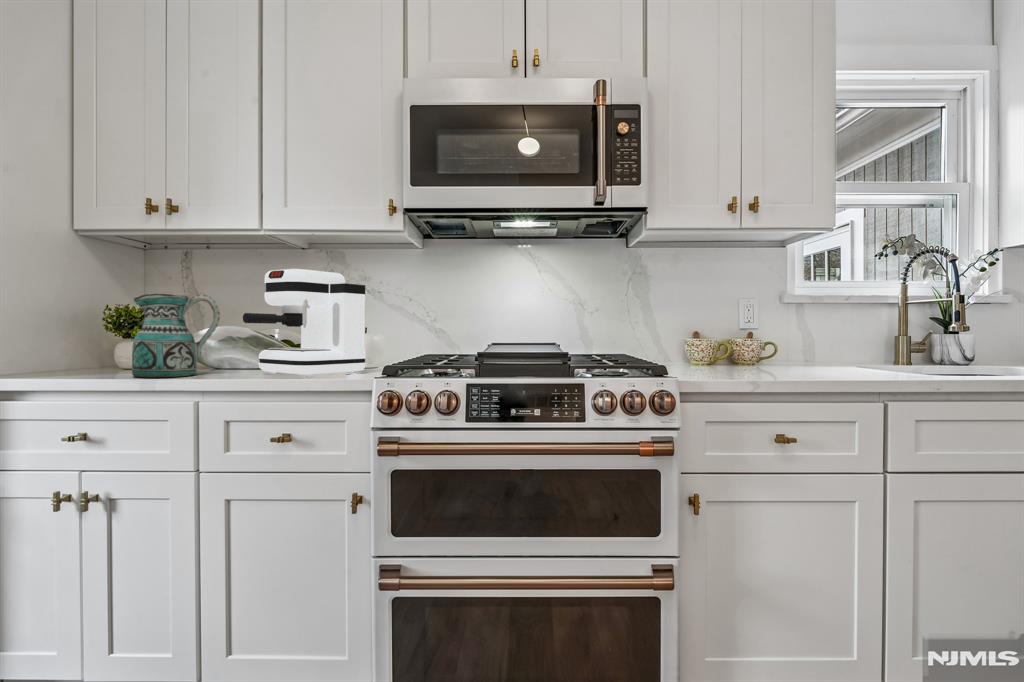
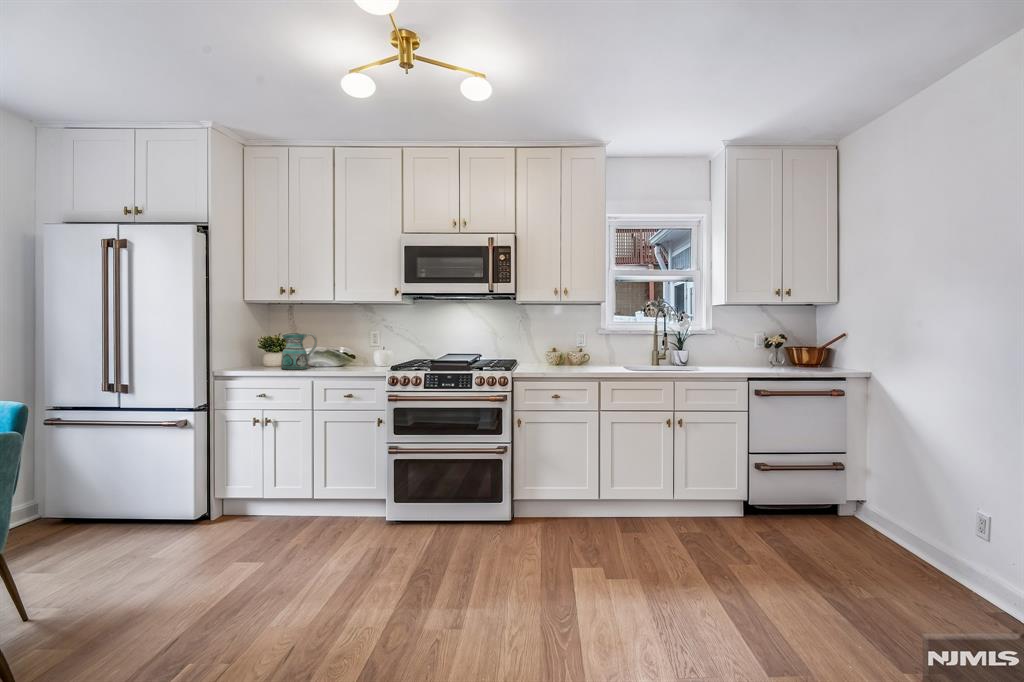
coffee maker: present [243,269,366,377] -> none [330,321,383,370]

